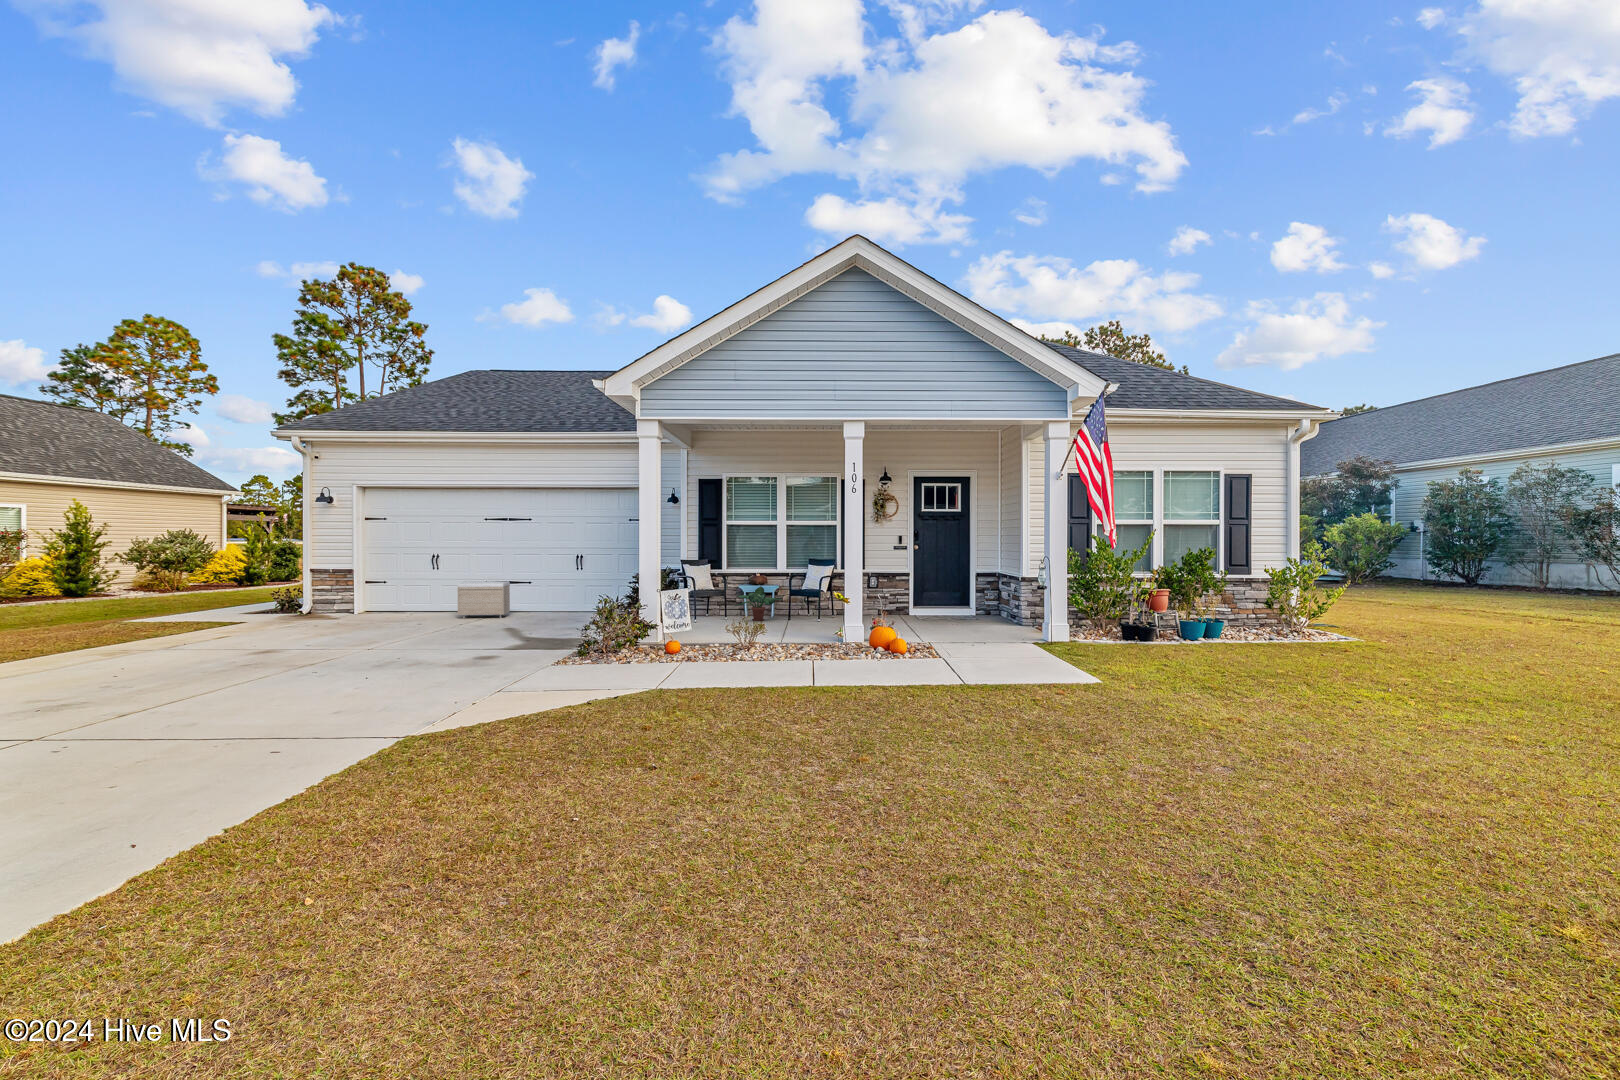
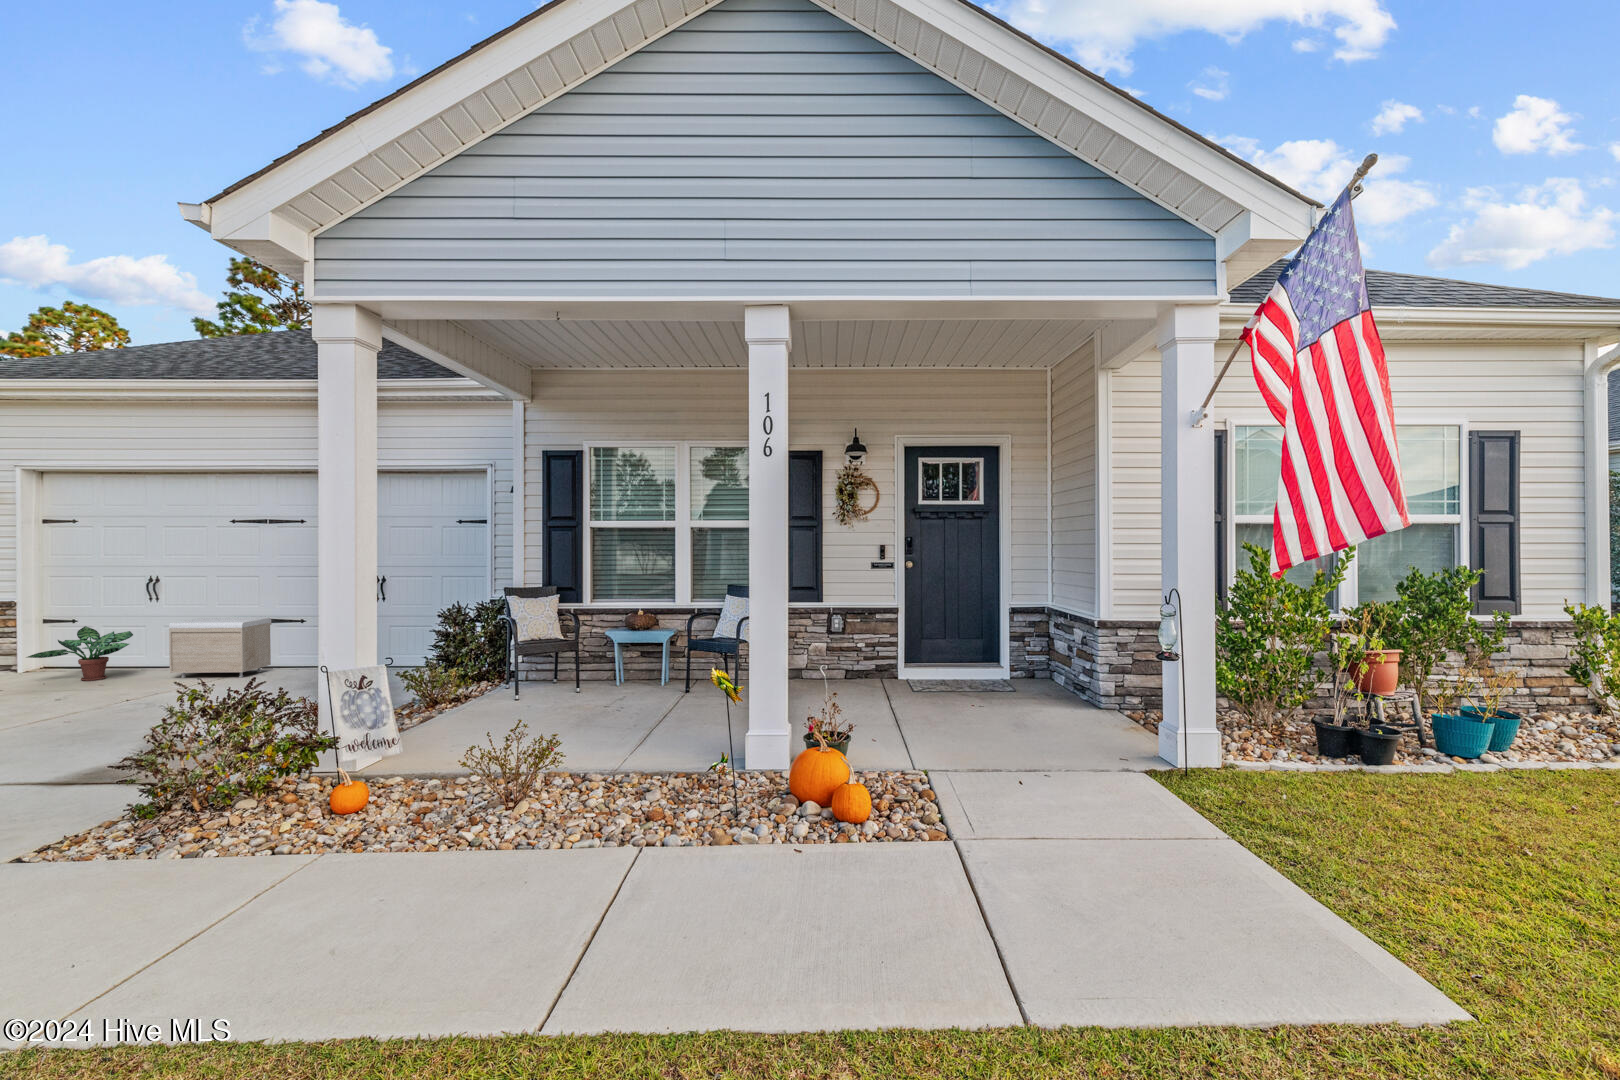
potted plant: present [735,586,780,621] -> present [27,626,133,681]

